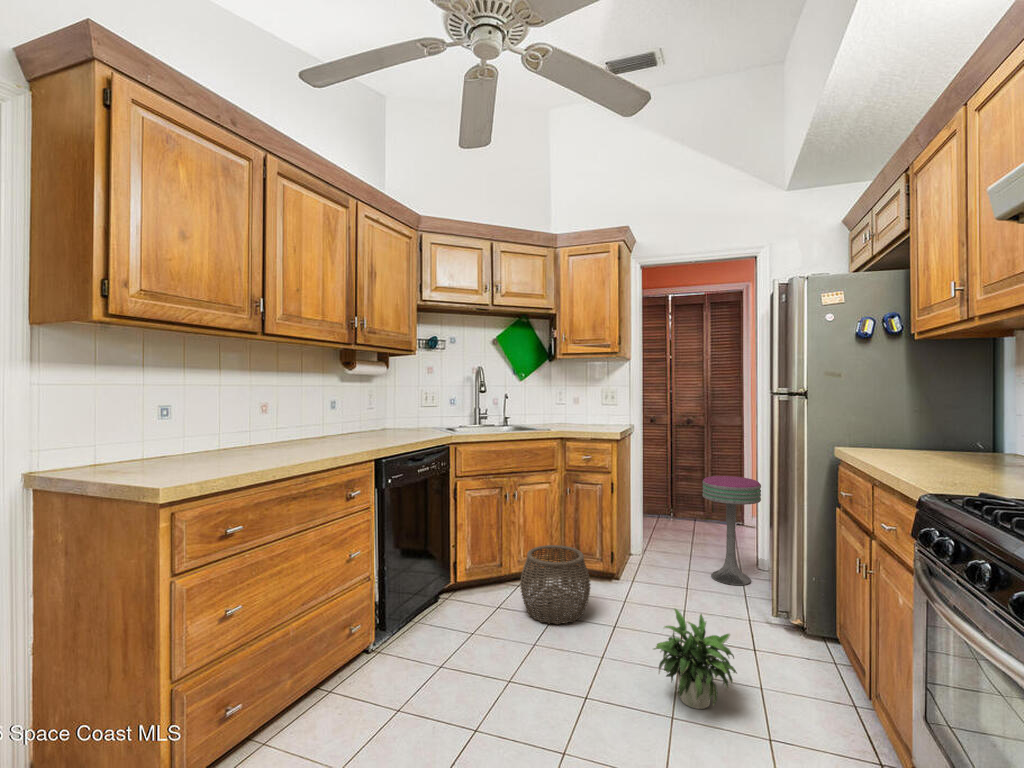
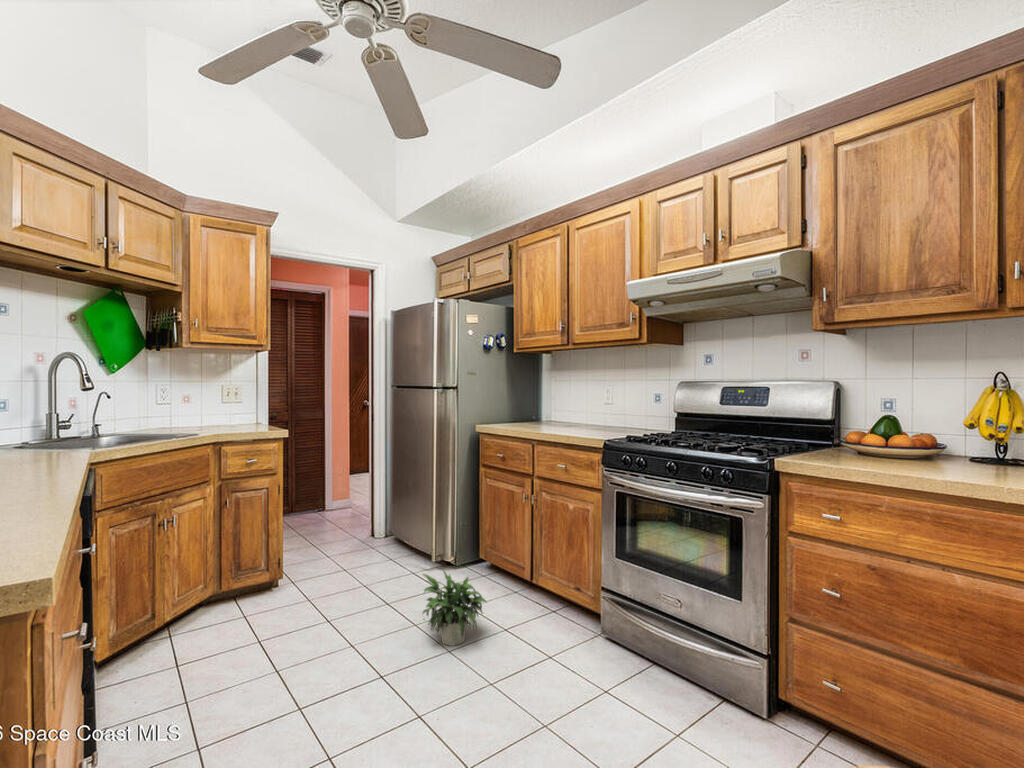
bar stool: present [702,476,761,585] -> none [344,462,394,559]
woven basket: present [520,545,591,624] -> none [214,561,304,655]

